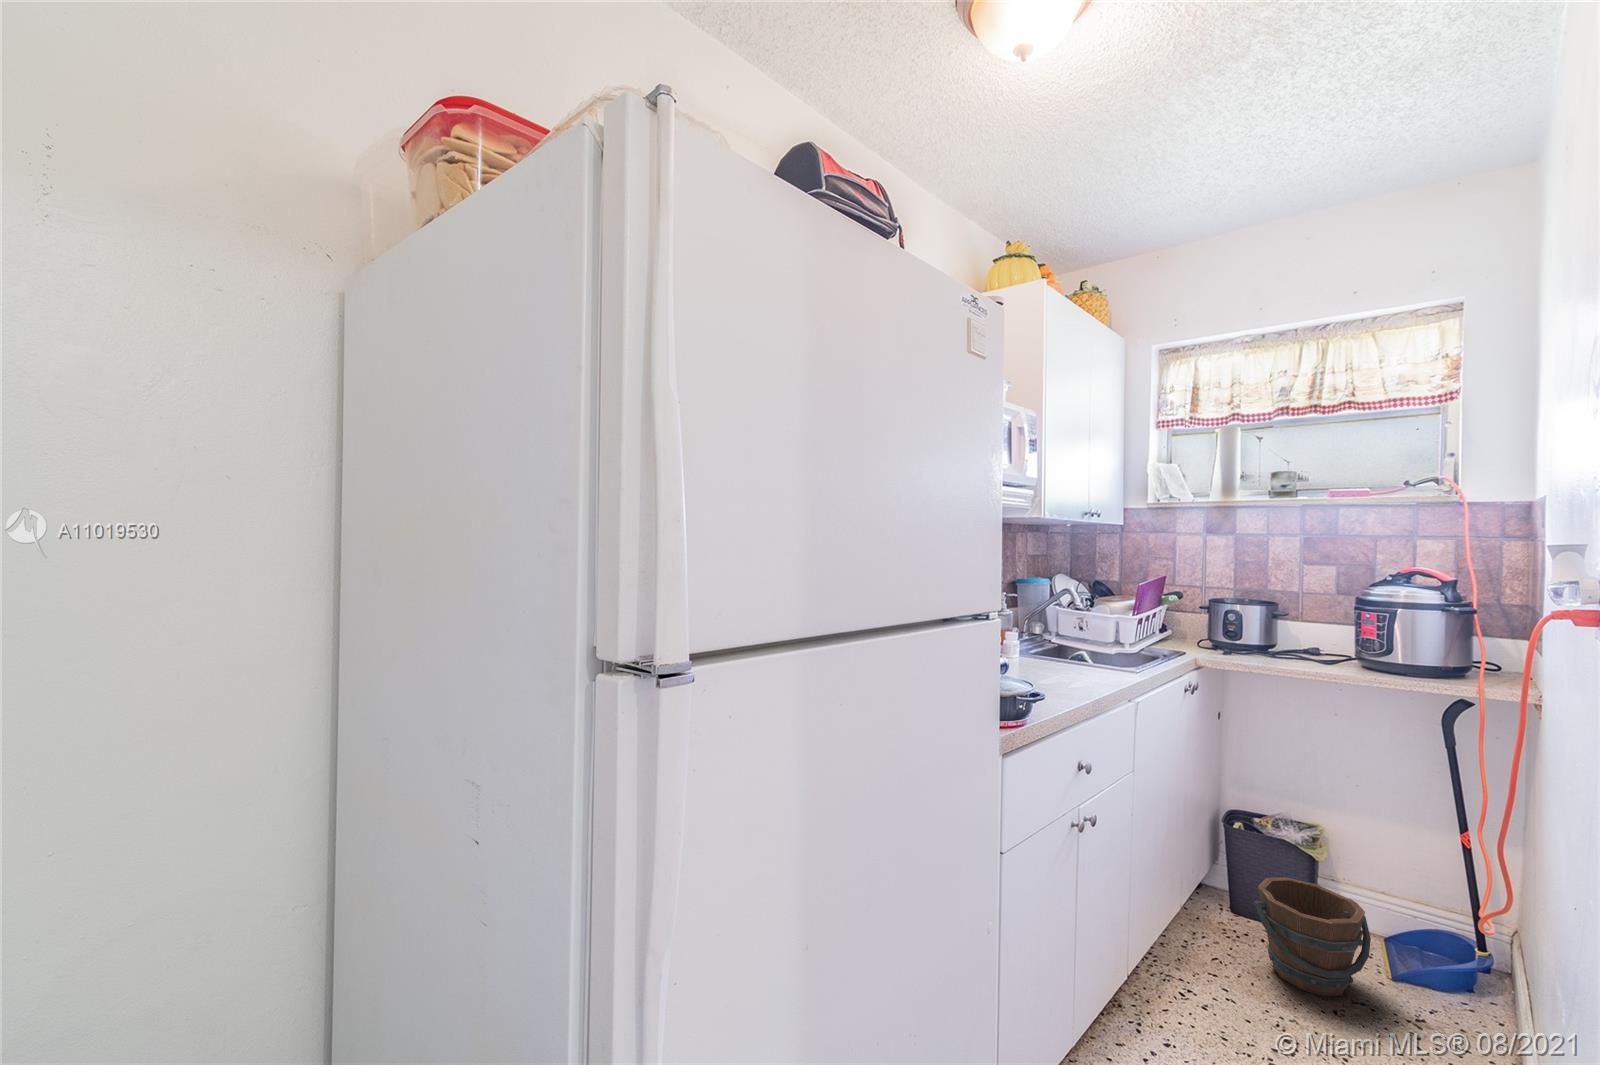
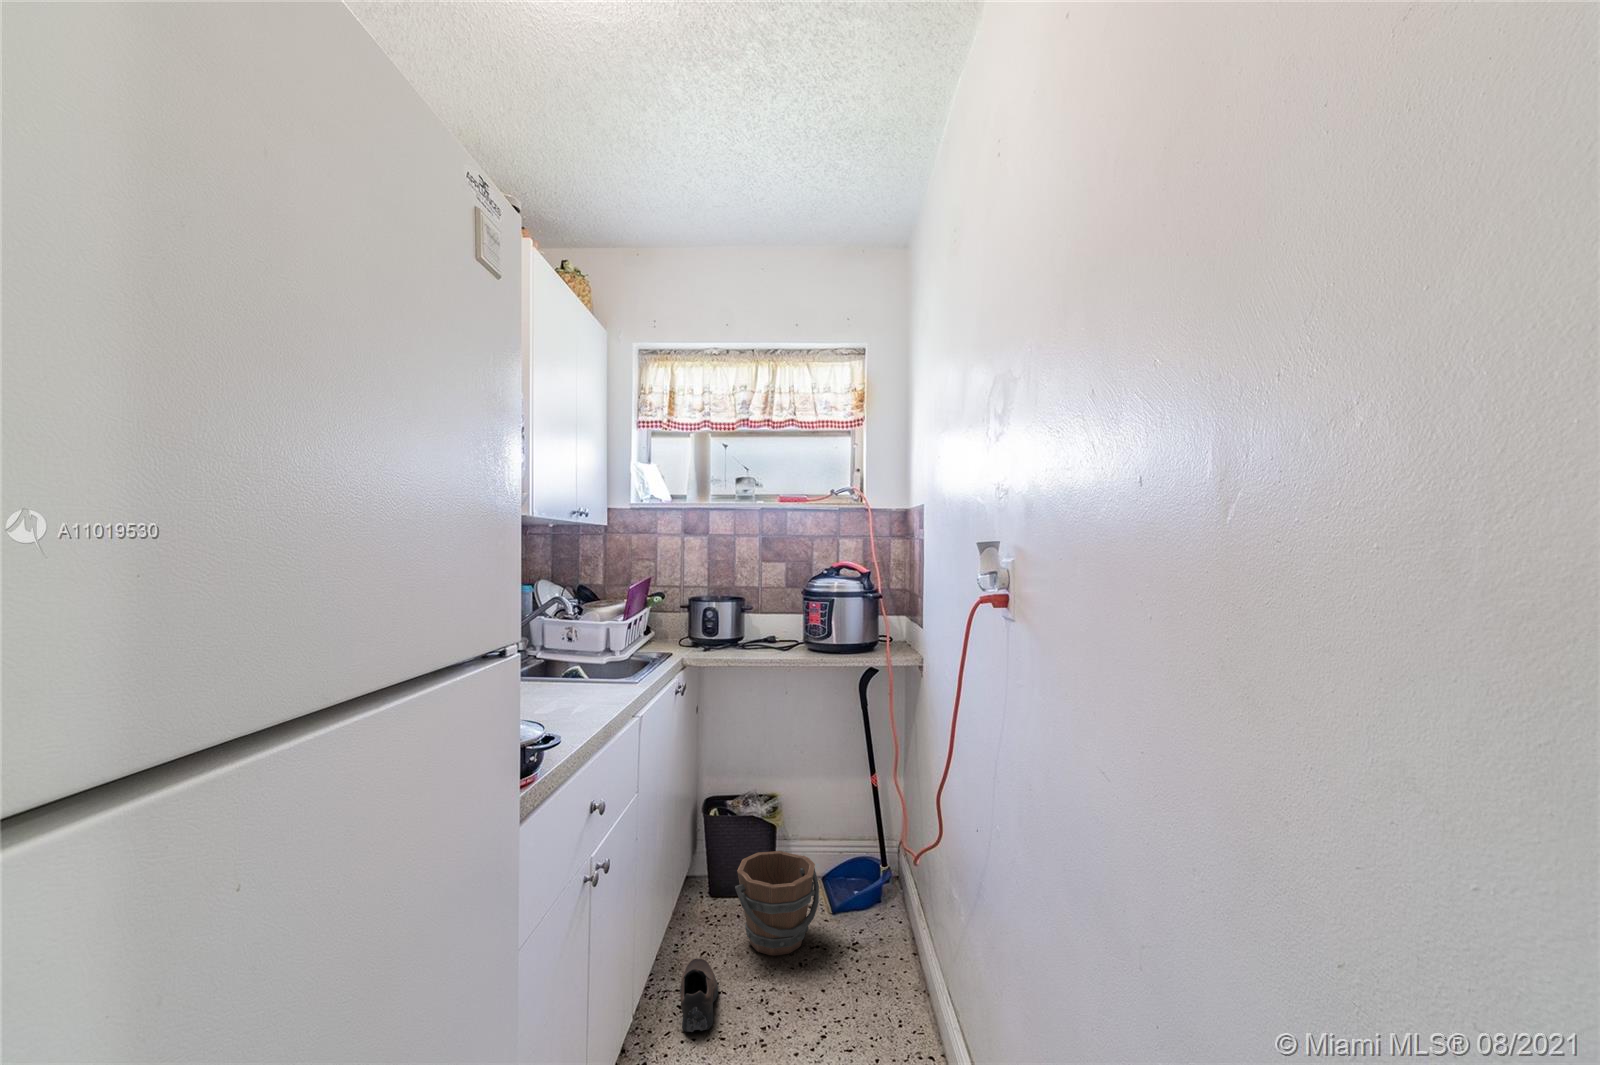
shoe: none [1184,954,1229,1021] -> present [680,959,718,1032]

